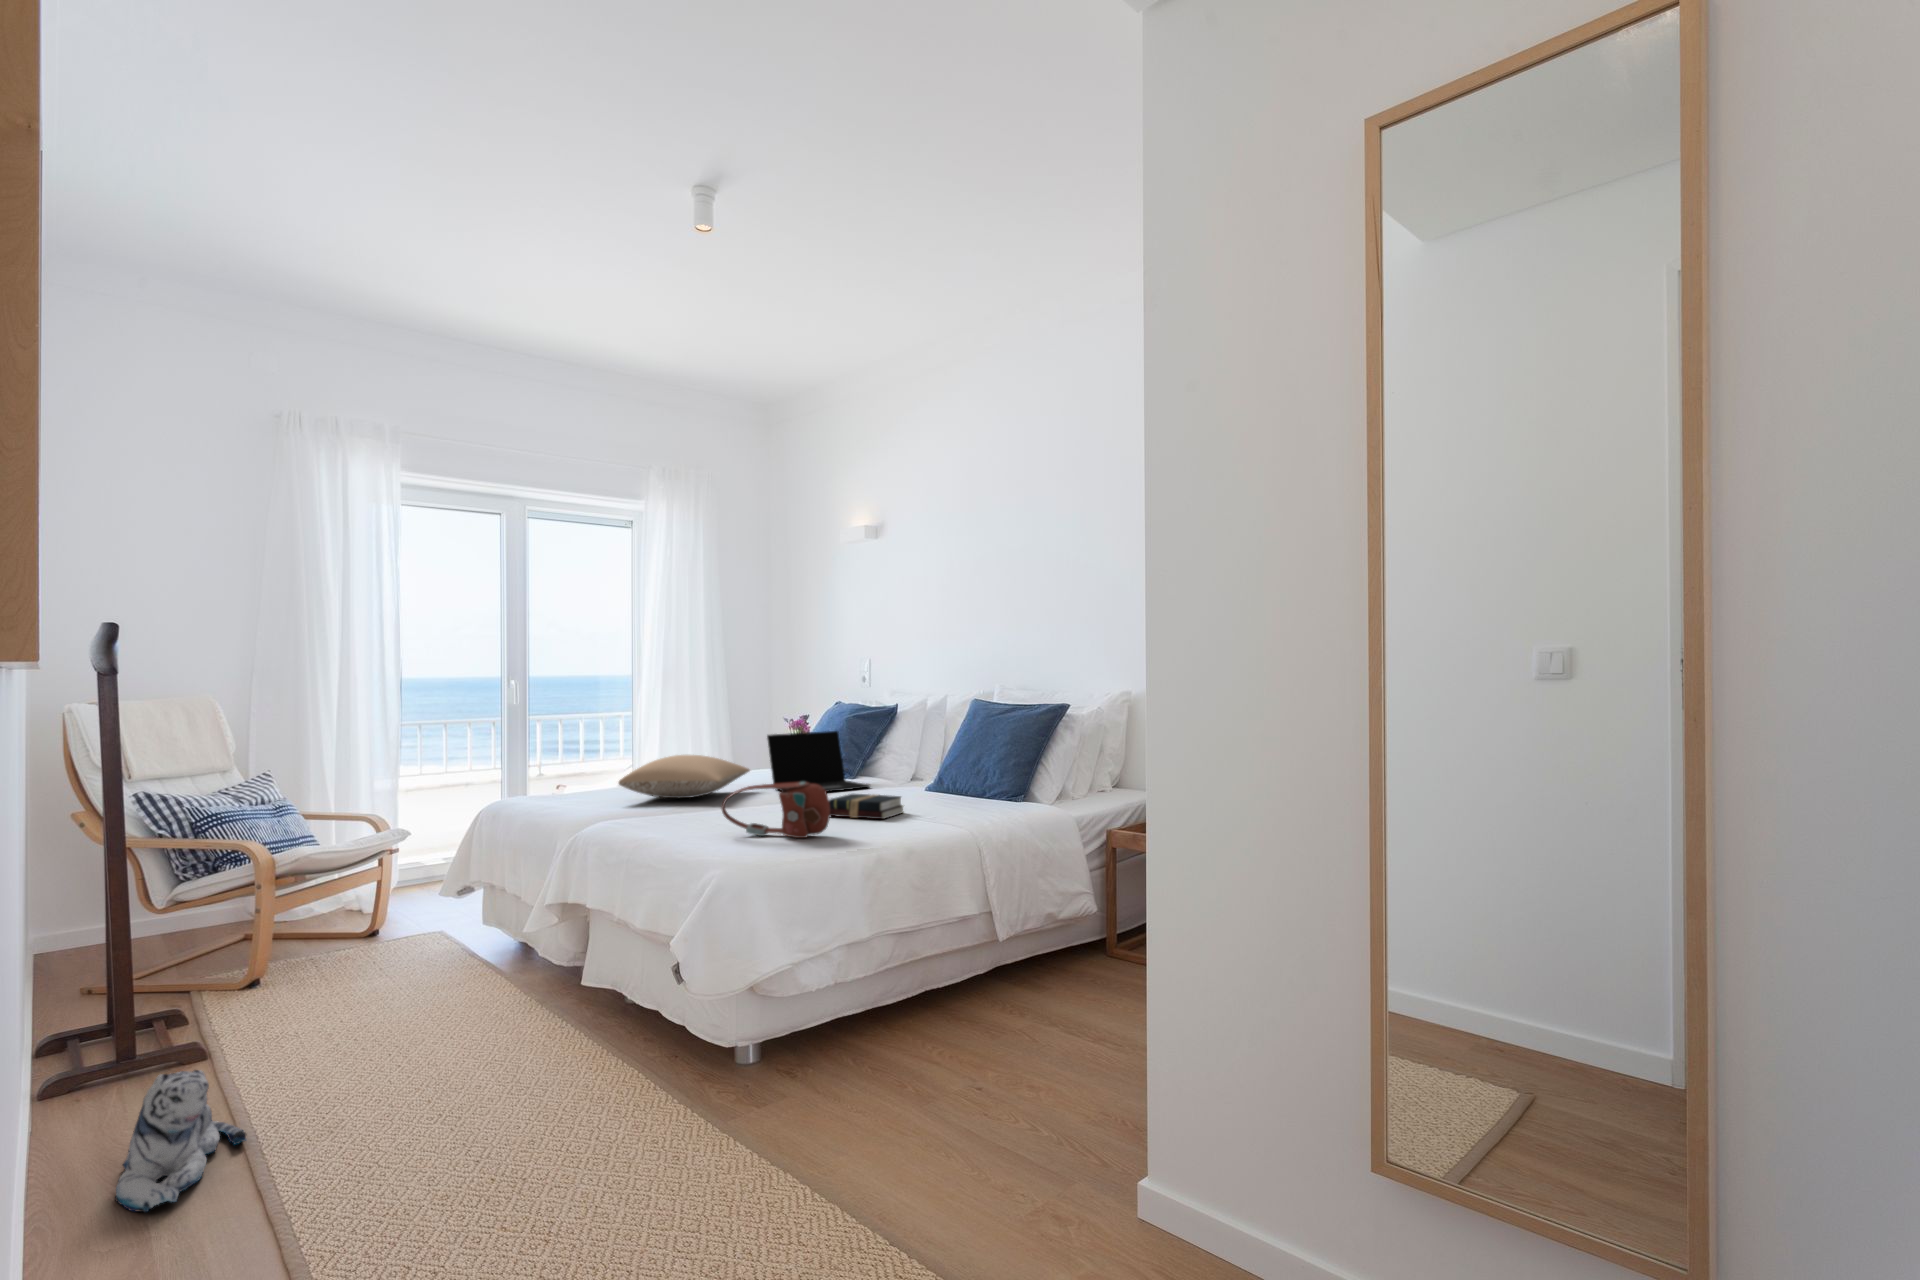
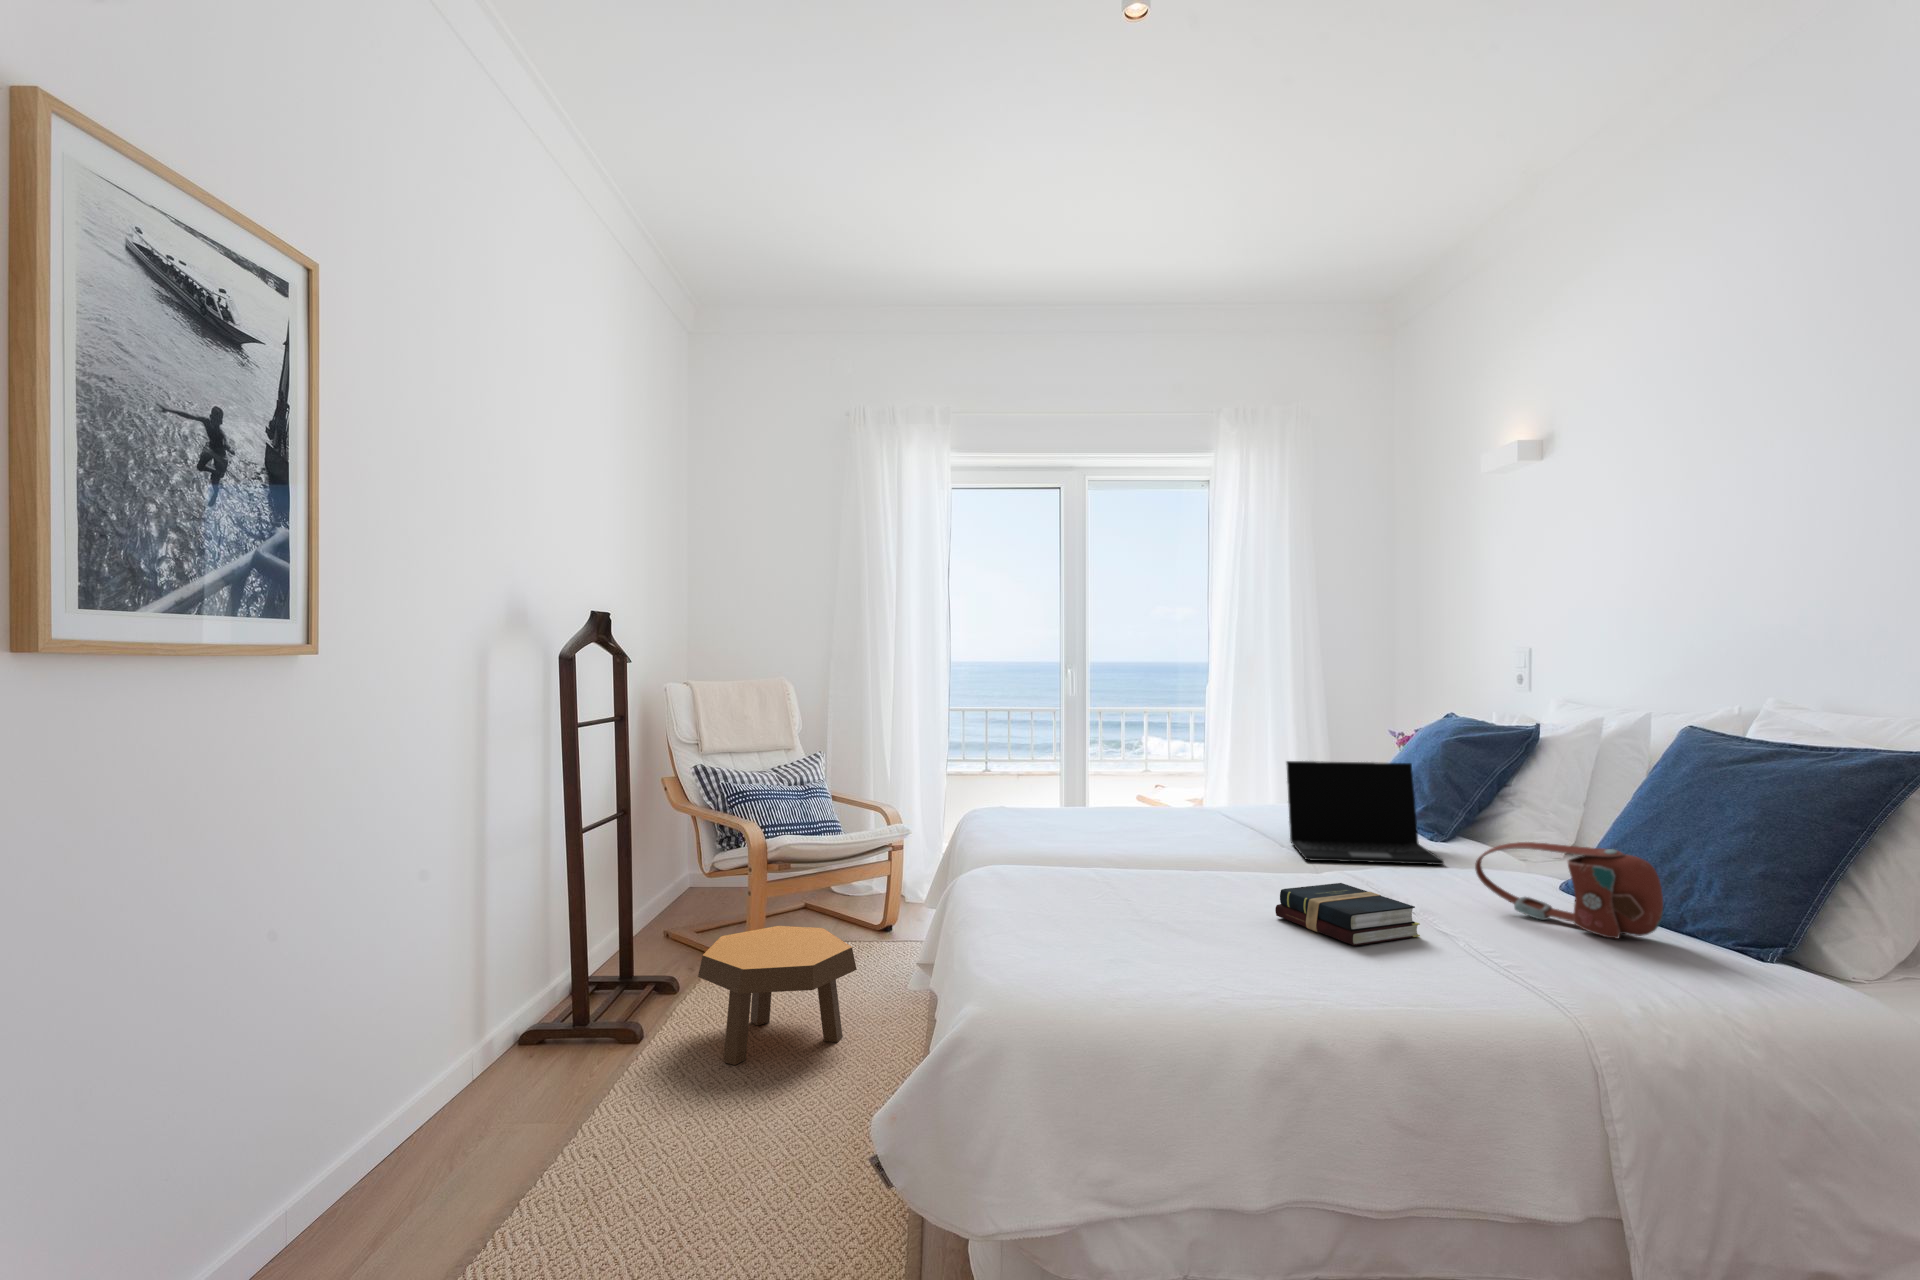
pillow: present [619,755,750,798] -> none [1063,779,1257,841]
handbag: present [721,782,830,838] -> present [1475,842,1663,939]
footstool: none [296,914,457,1038] -> present [698,926,856,1065]
plush toy: present [115,1070,247,1212] -> none [357,1081,525,1229]

